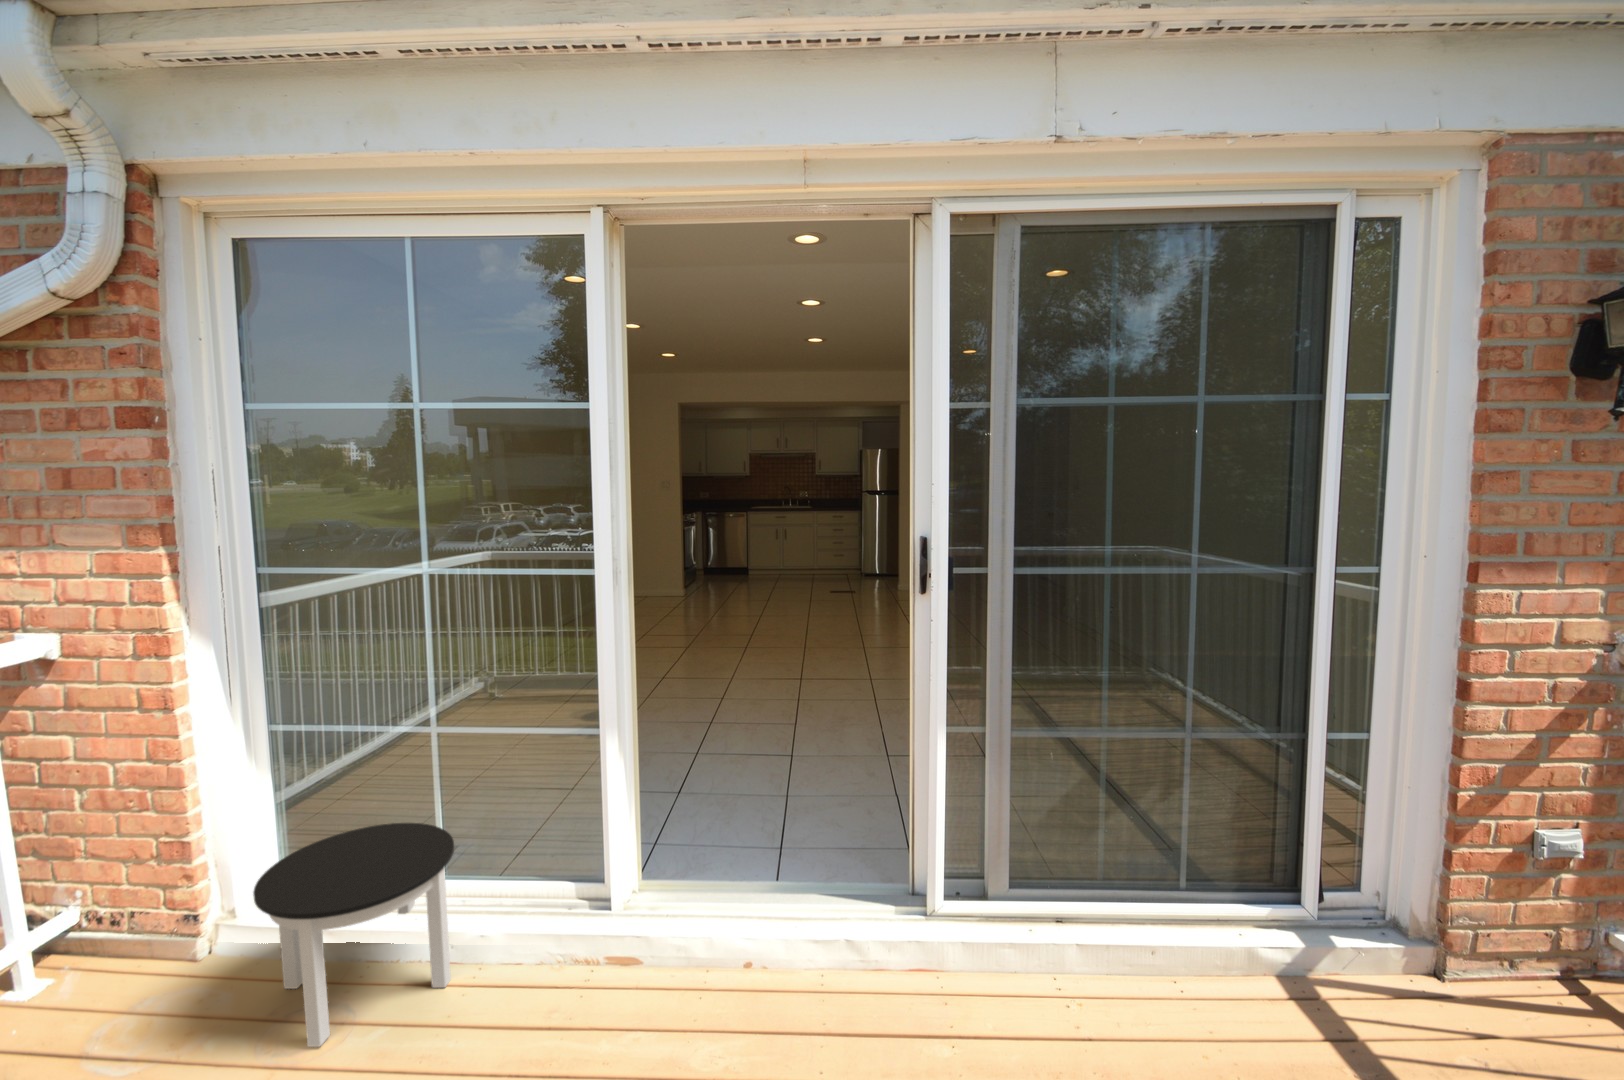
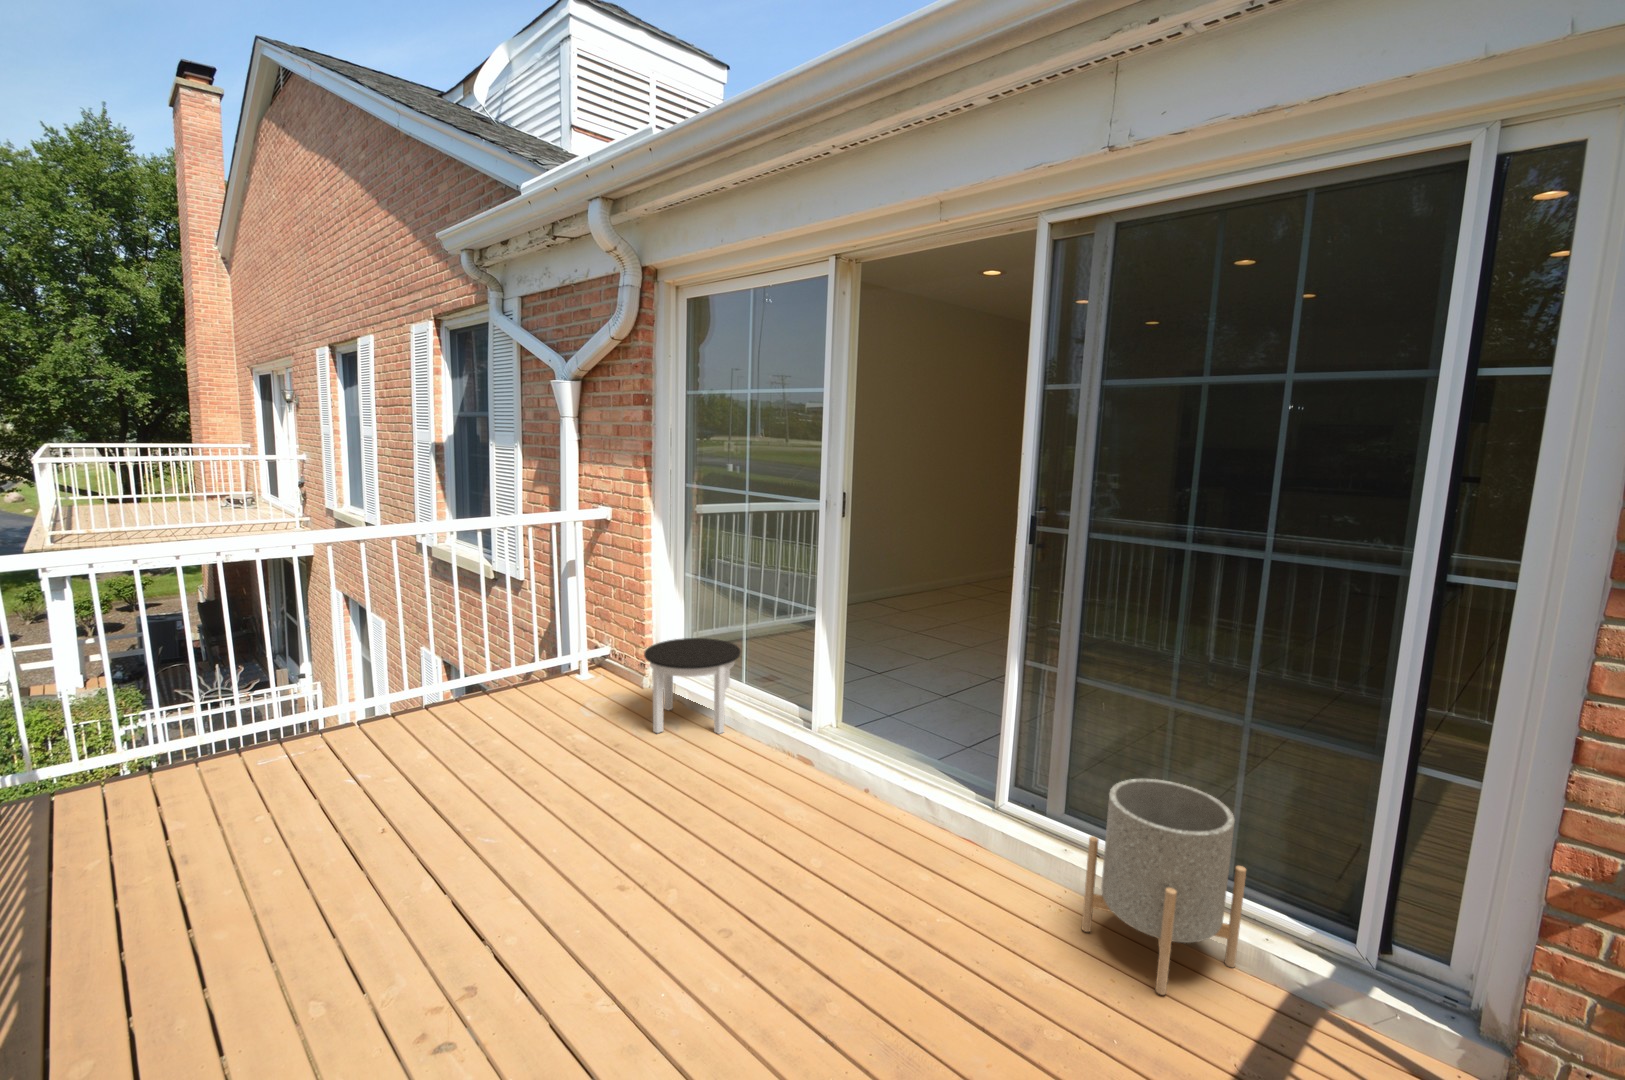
planter: none [1123,814,1258,1049] -> present [1082,779,1246,995]

